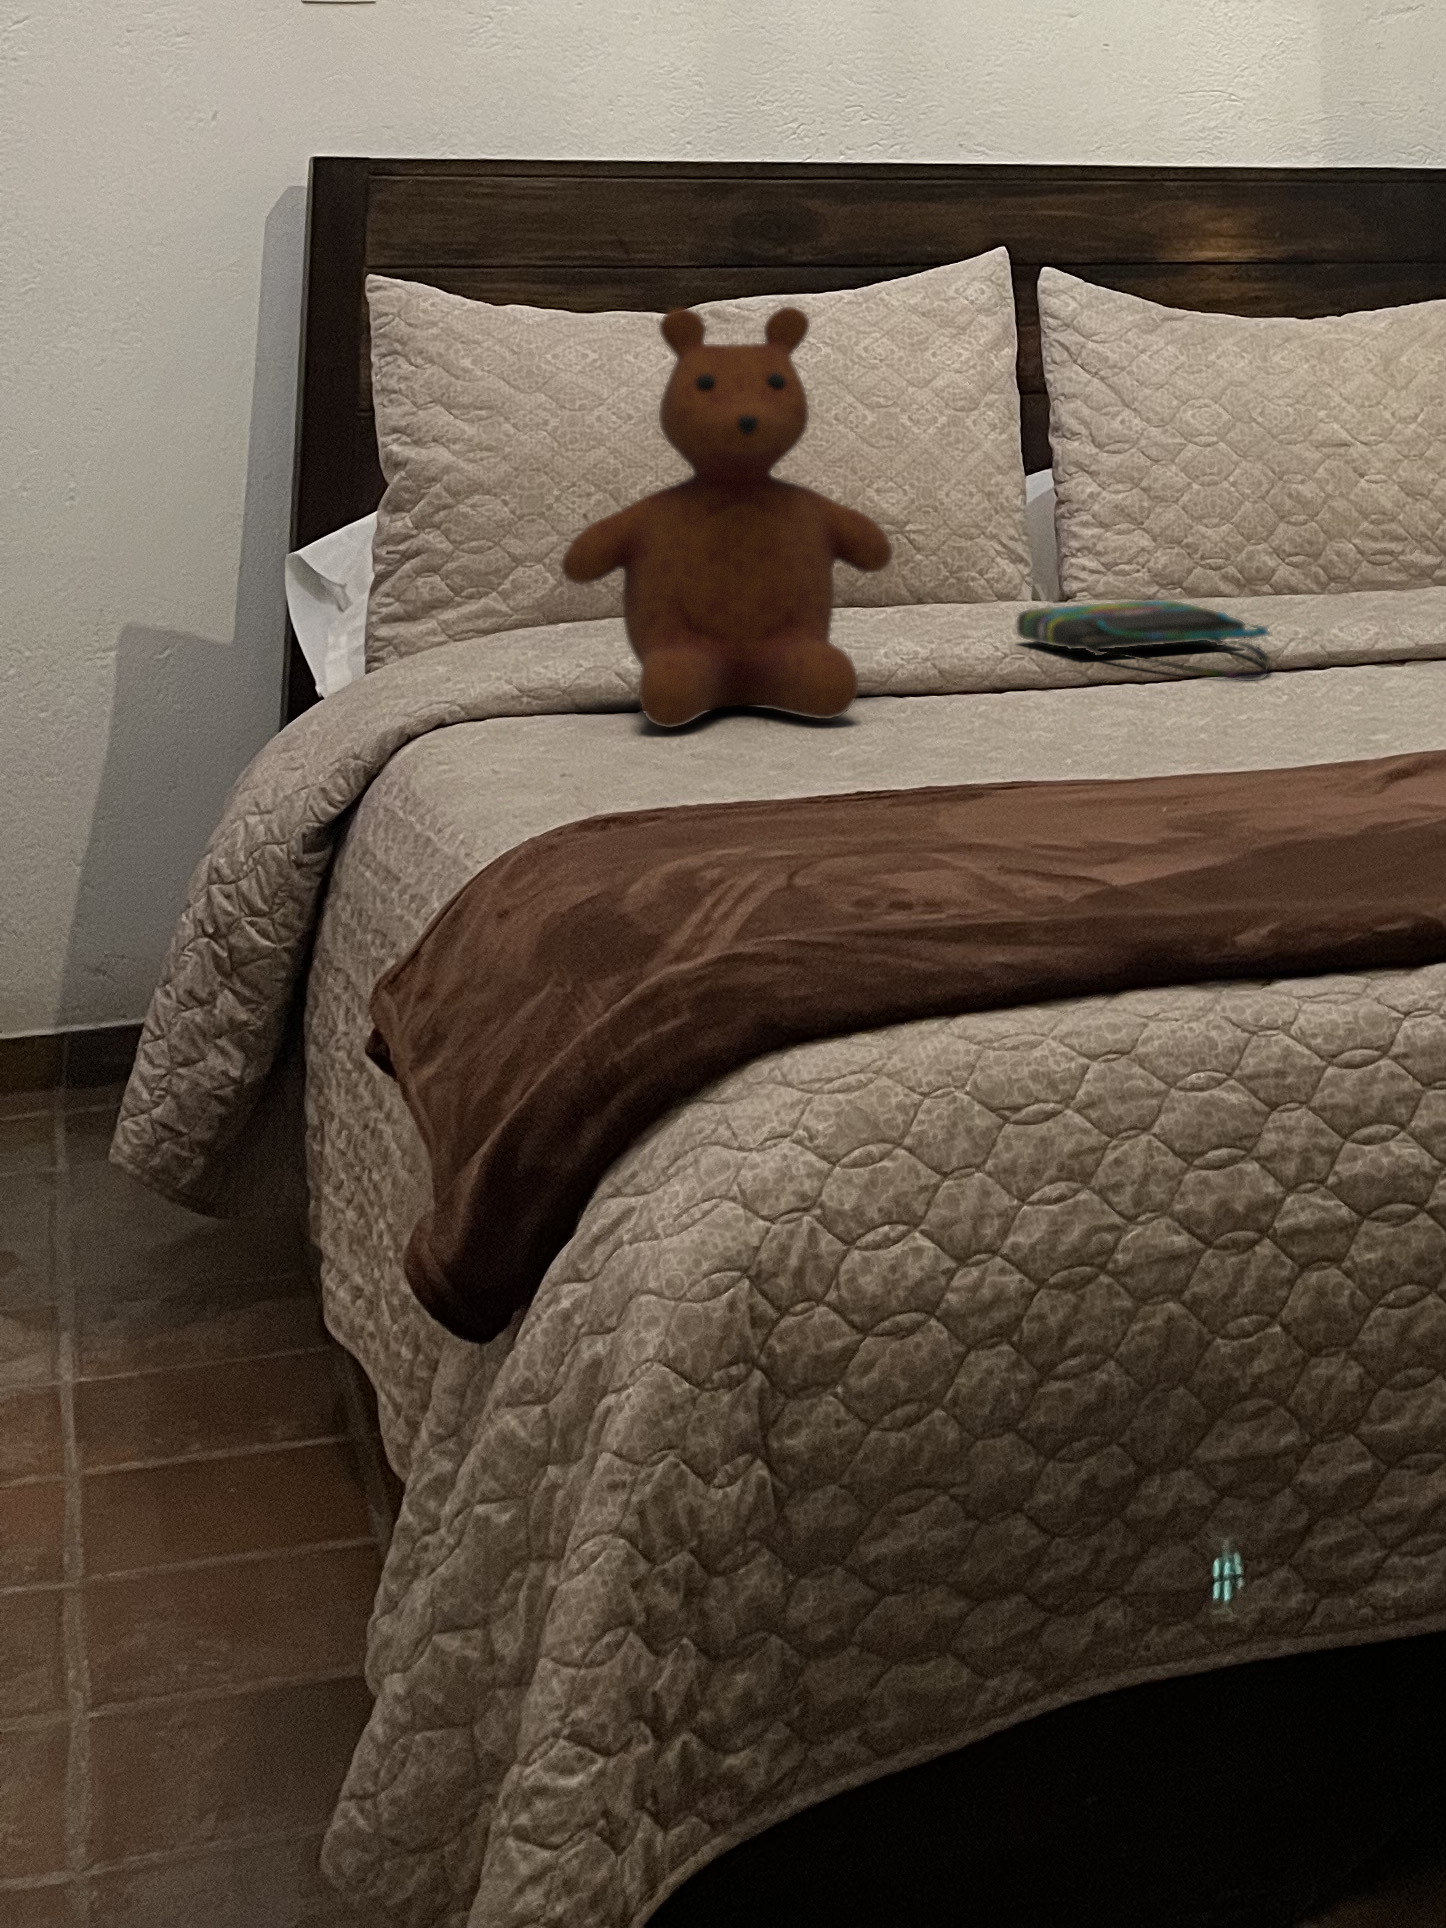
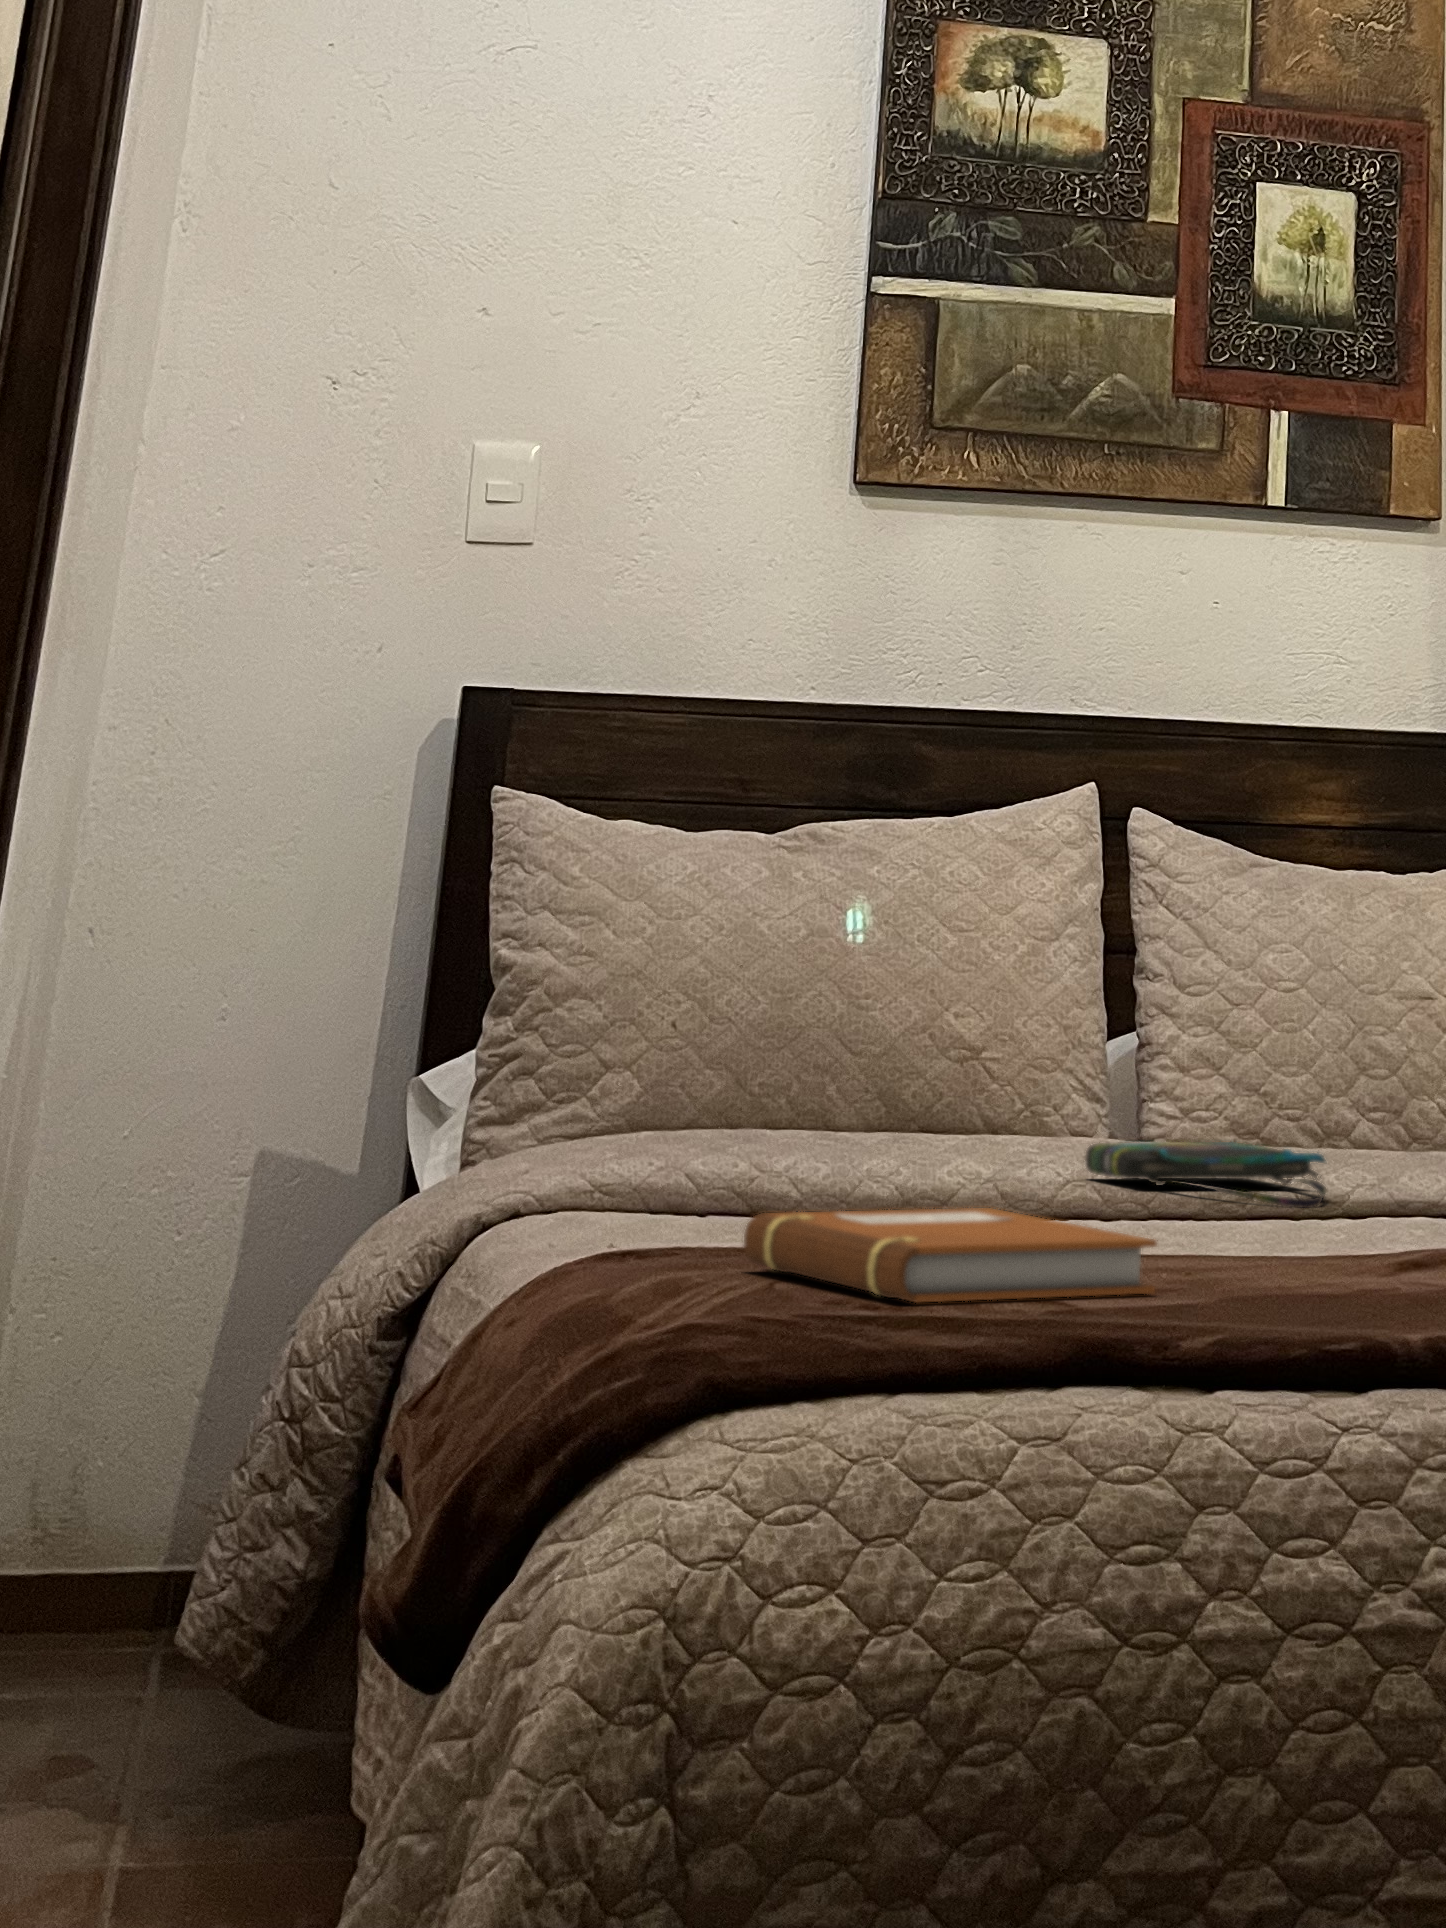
teddy bear: present [562,307,893,728] -> none [627,794,948,1209]
notebook: none [743,754,1176,889] -> present [744,1208,1157,1303]

